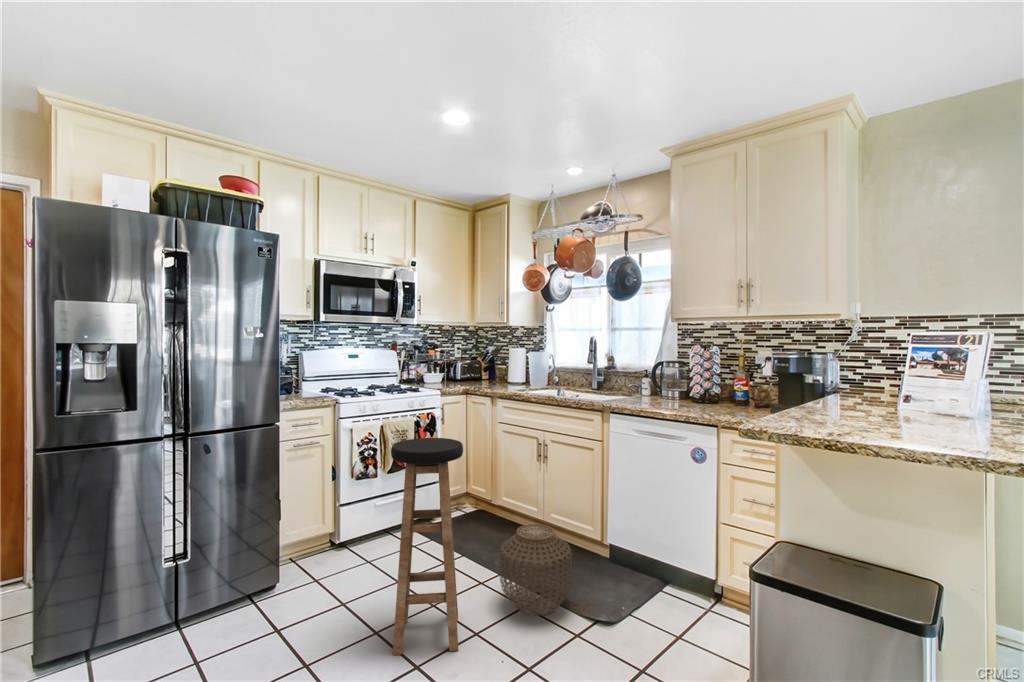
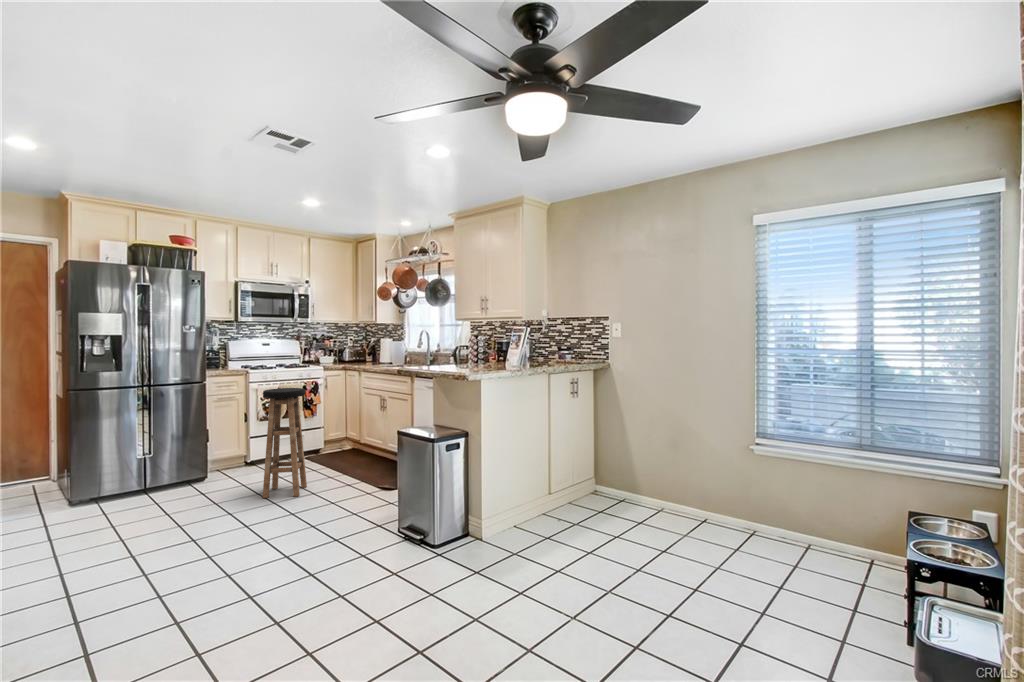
woven basket: present [499,524,572,616] -> none [332,438,375,486]

